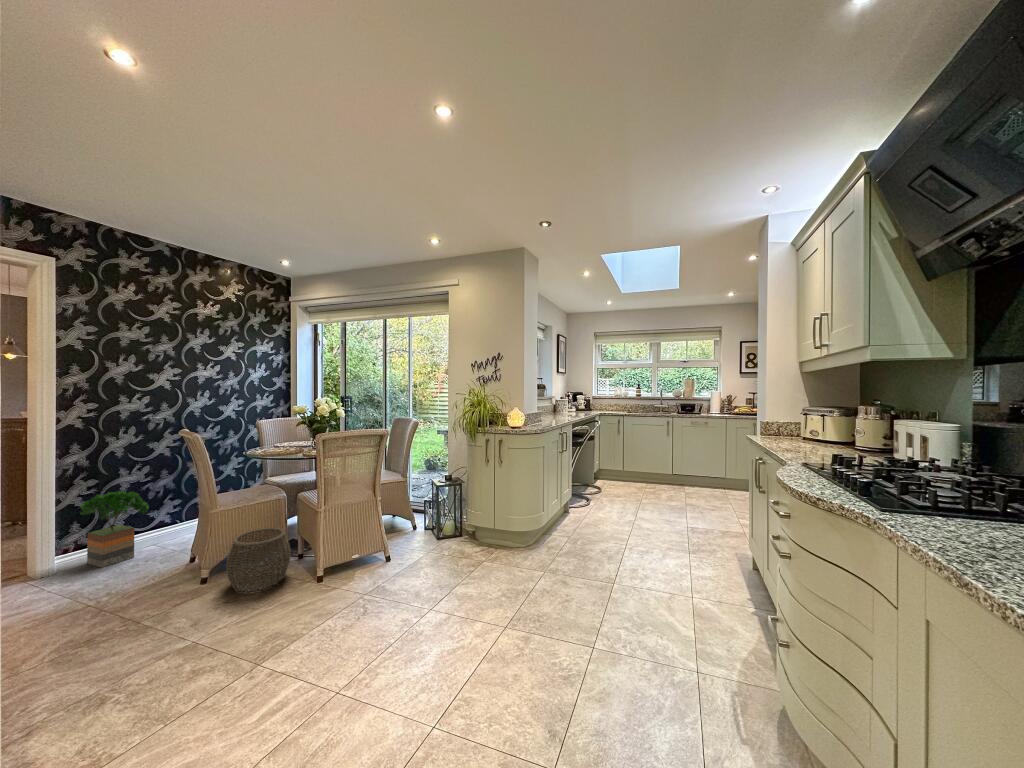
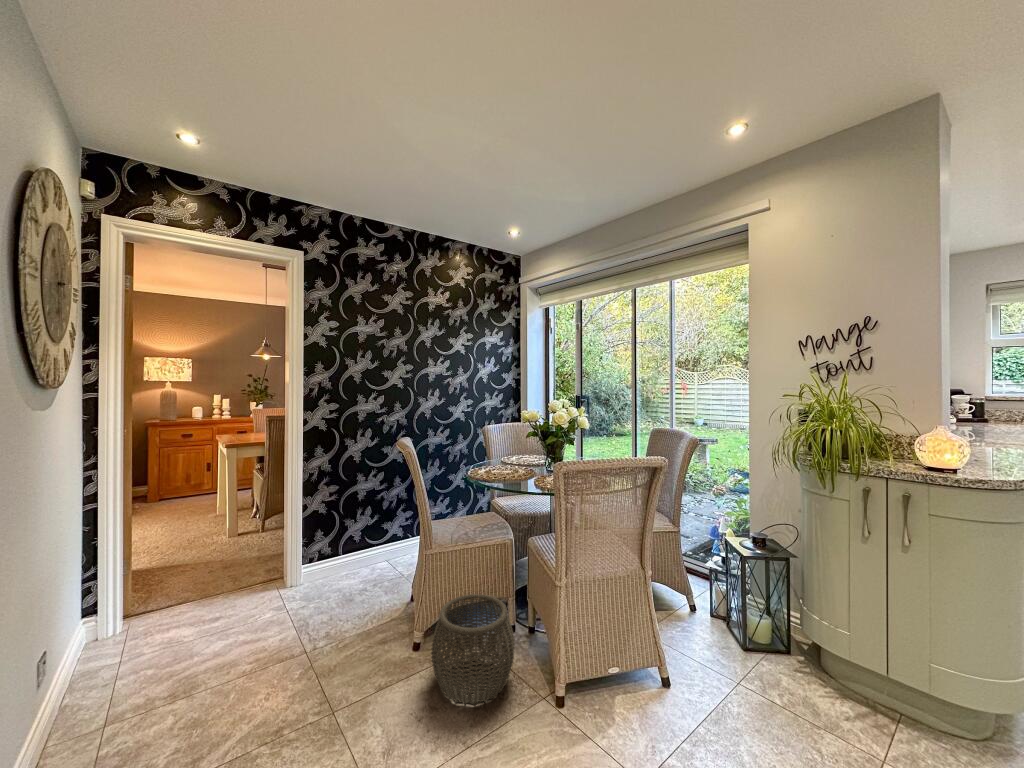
potted tree: present [80,491,148,568] -> none [318,499,377,587]

